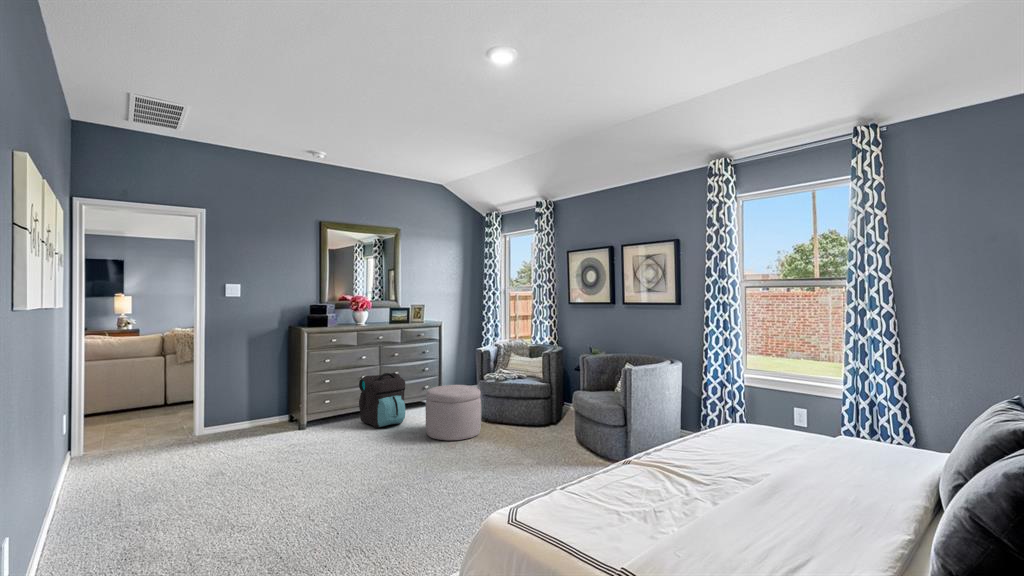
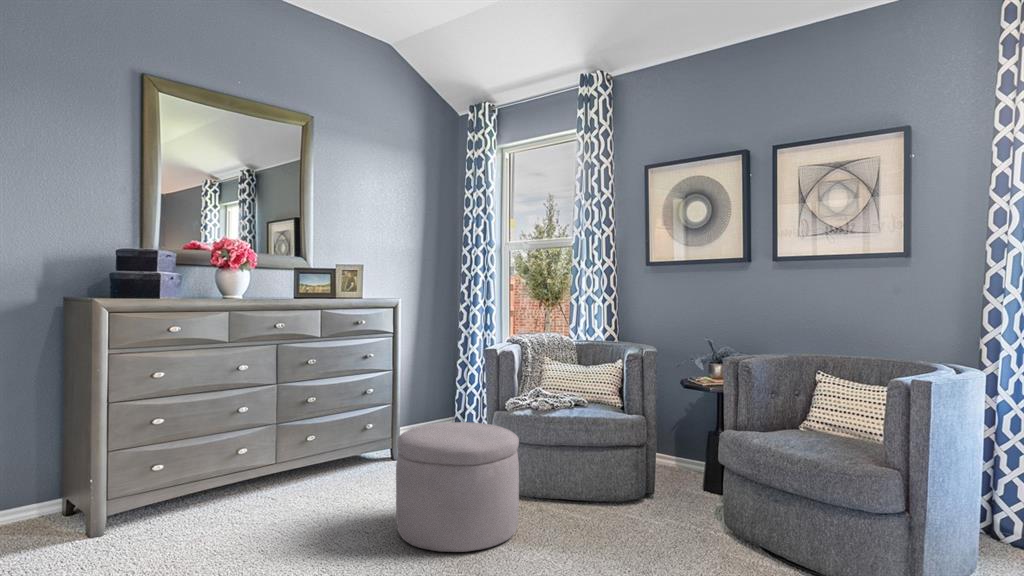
backpack: present [359,373,405,428] -> none [232,399,340,523]

